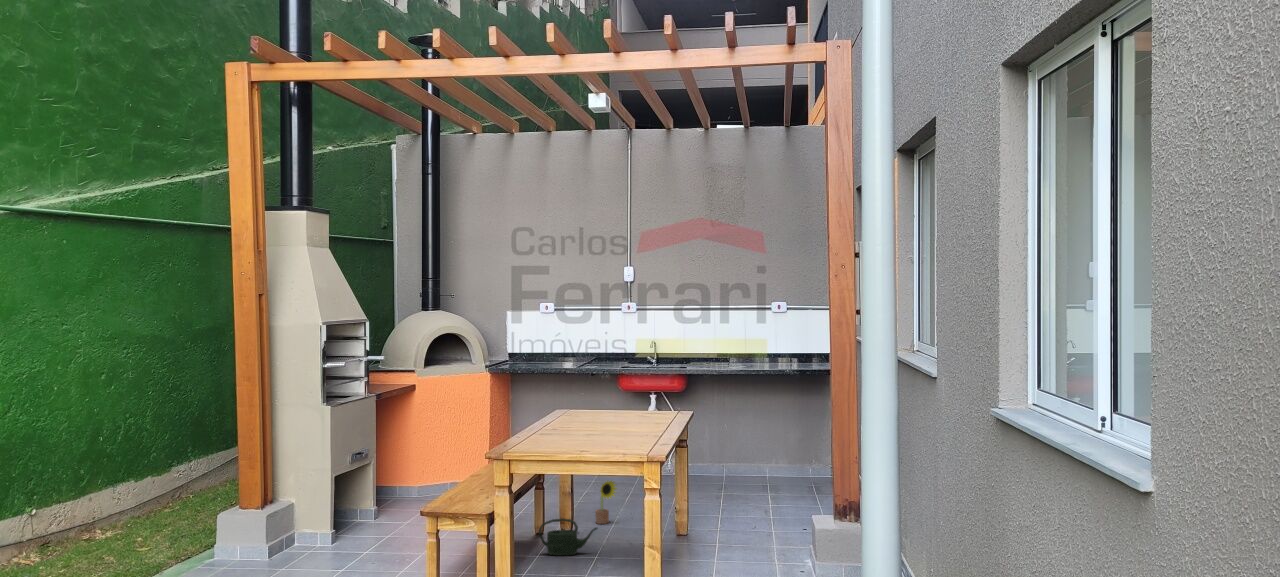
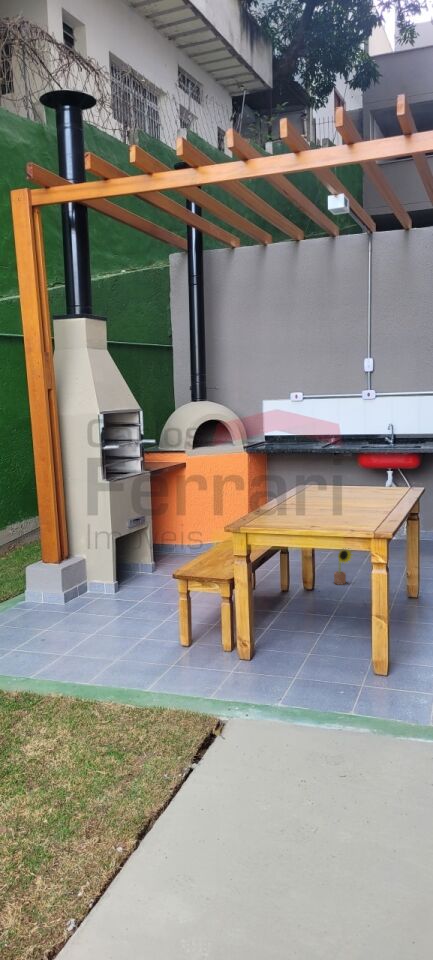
watering can: present [539,519,597,555] -> none [281,581,333,613]

